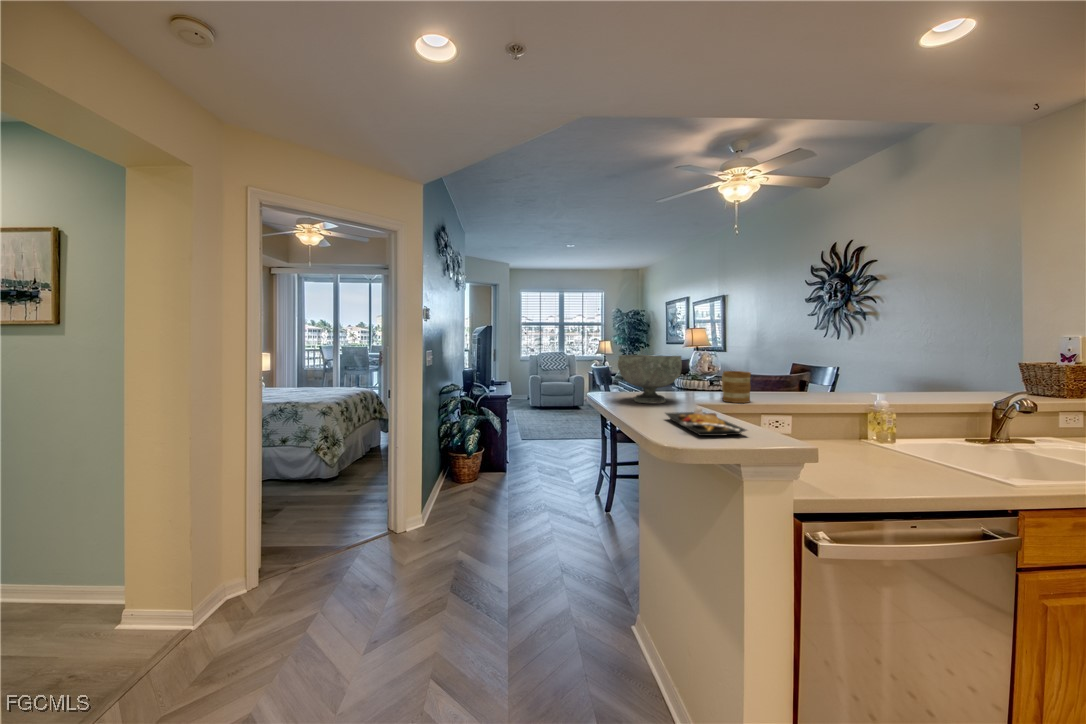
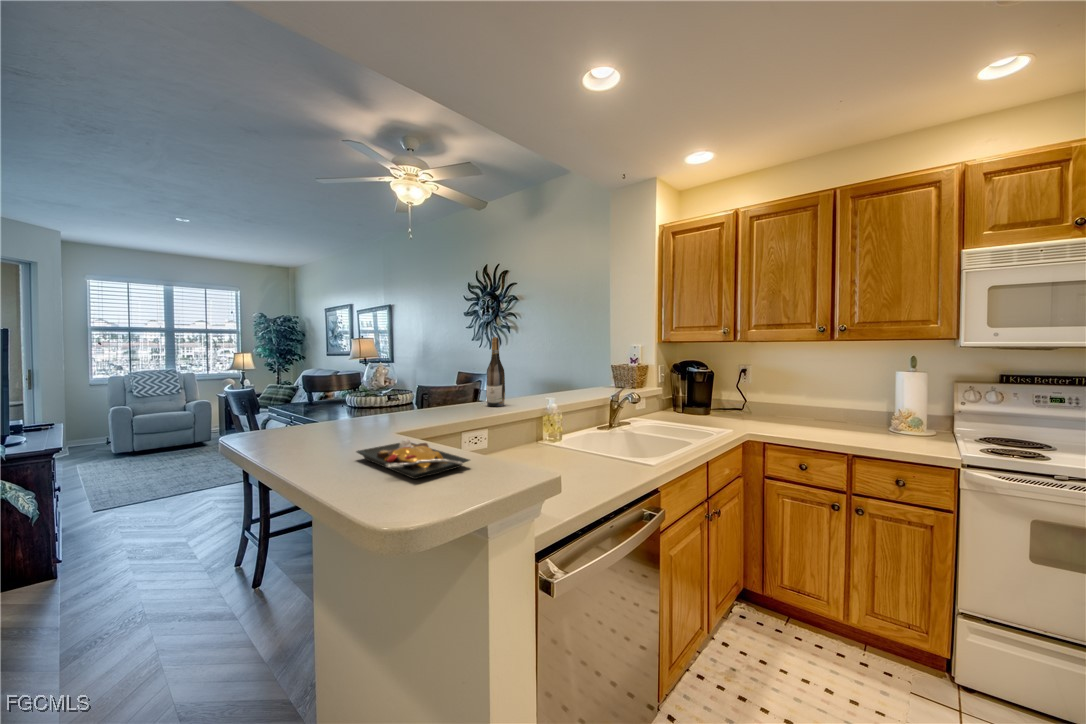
wine bottle: none [799,327,822,397] -> present [486,337,505,407]
decorative bowl: present [618,355,682,403] -> none [273,371,368,438]
mug: present [722,371,751,403] -> none [414,385,447,422]

